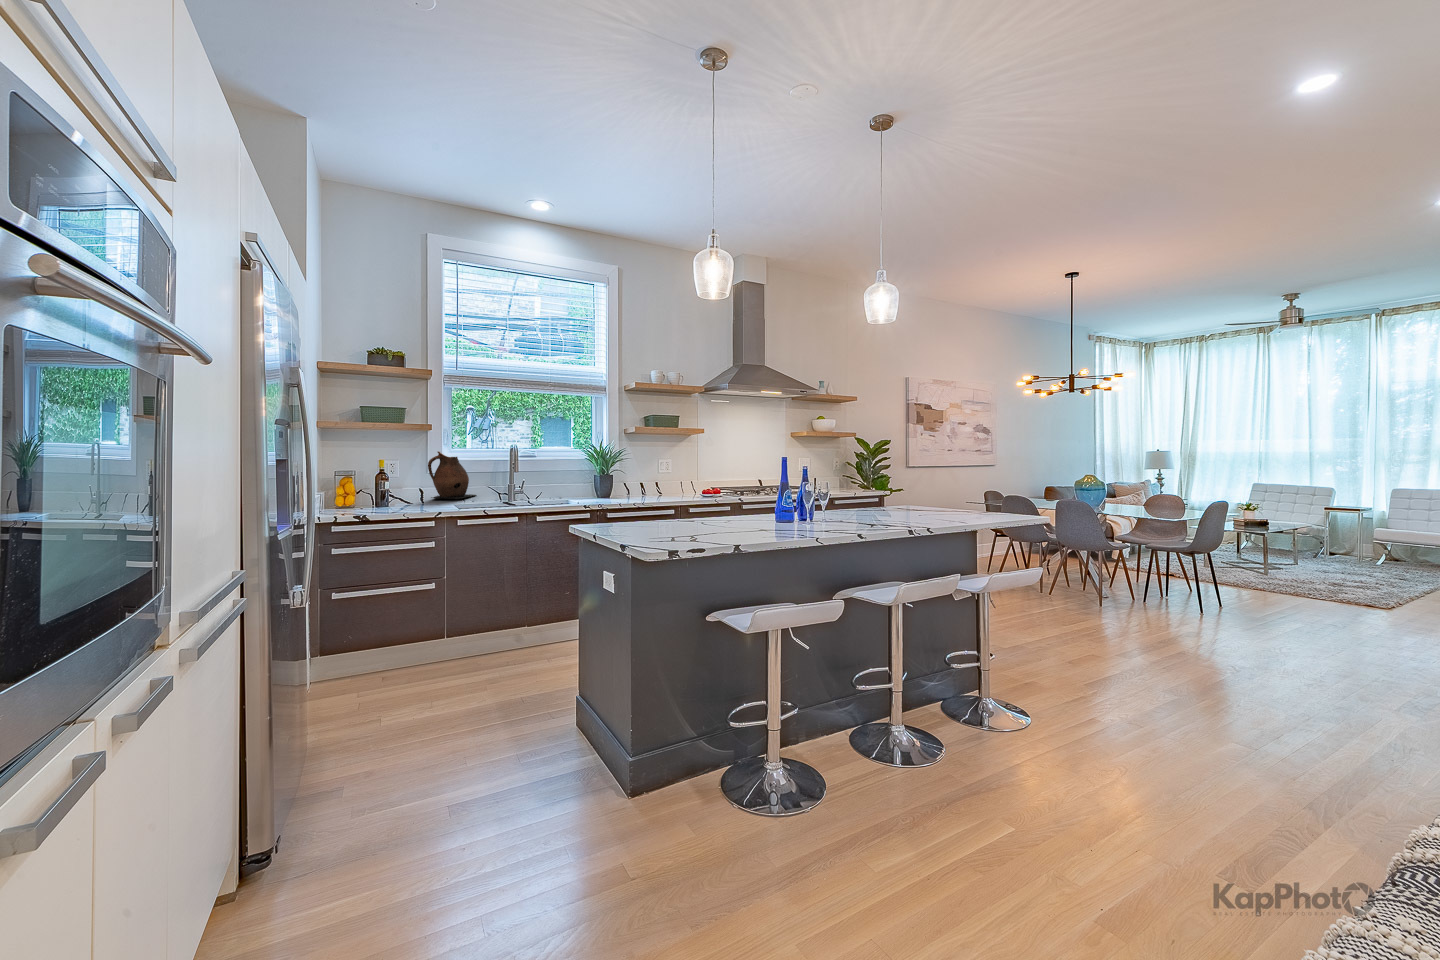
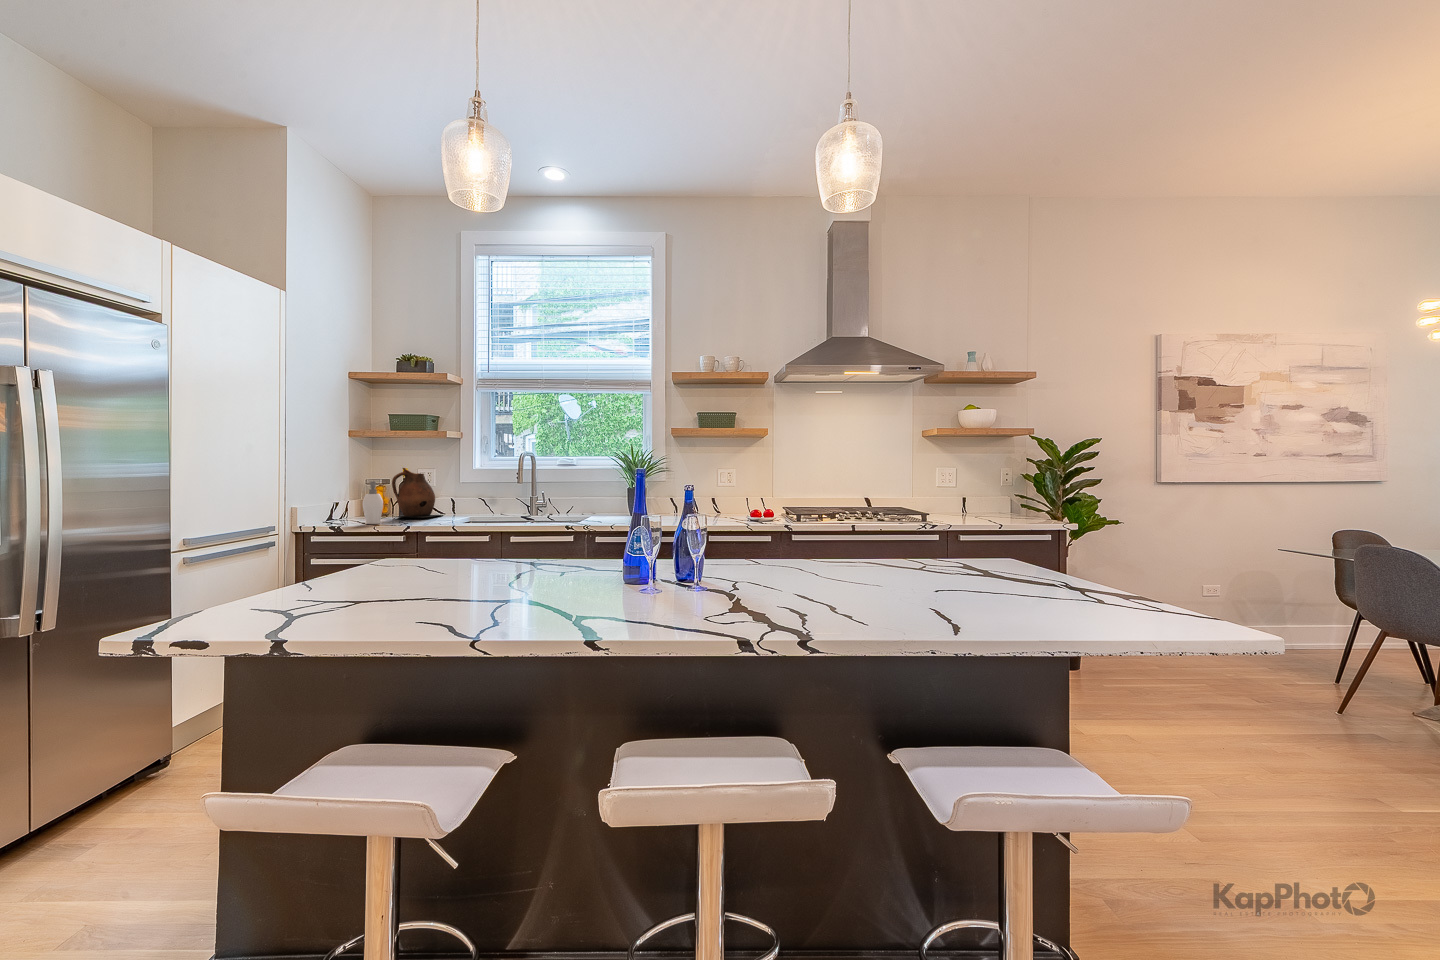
soap dispenser: none [400,466,422,506] -> present [362,481,384,524]

